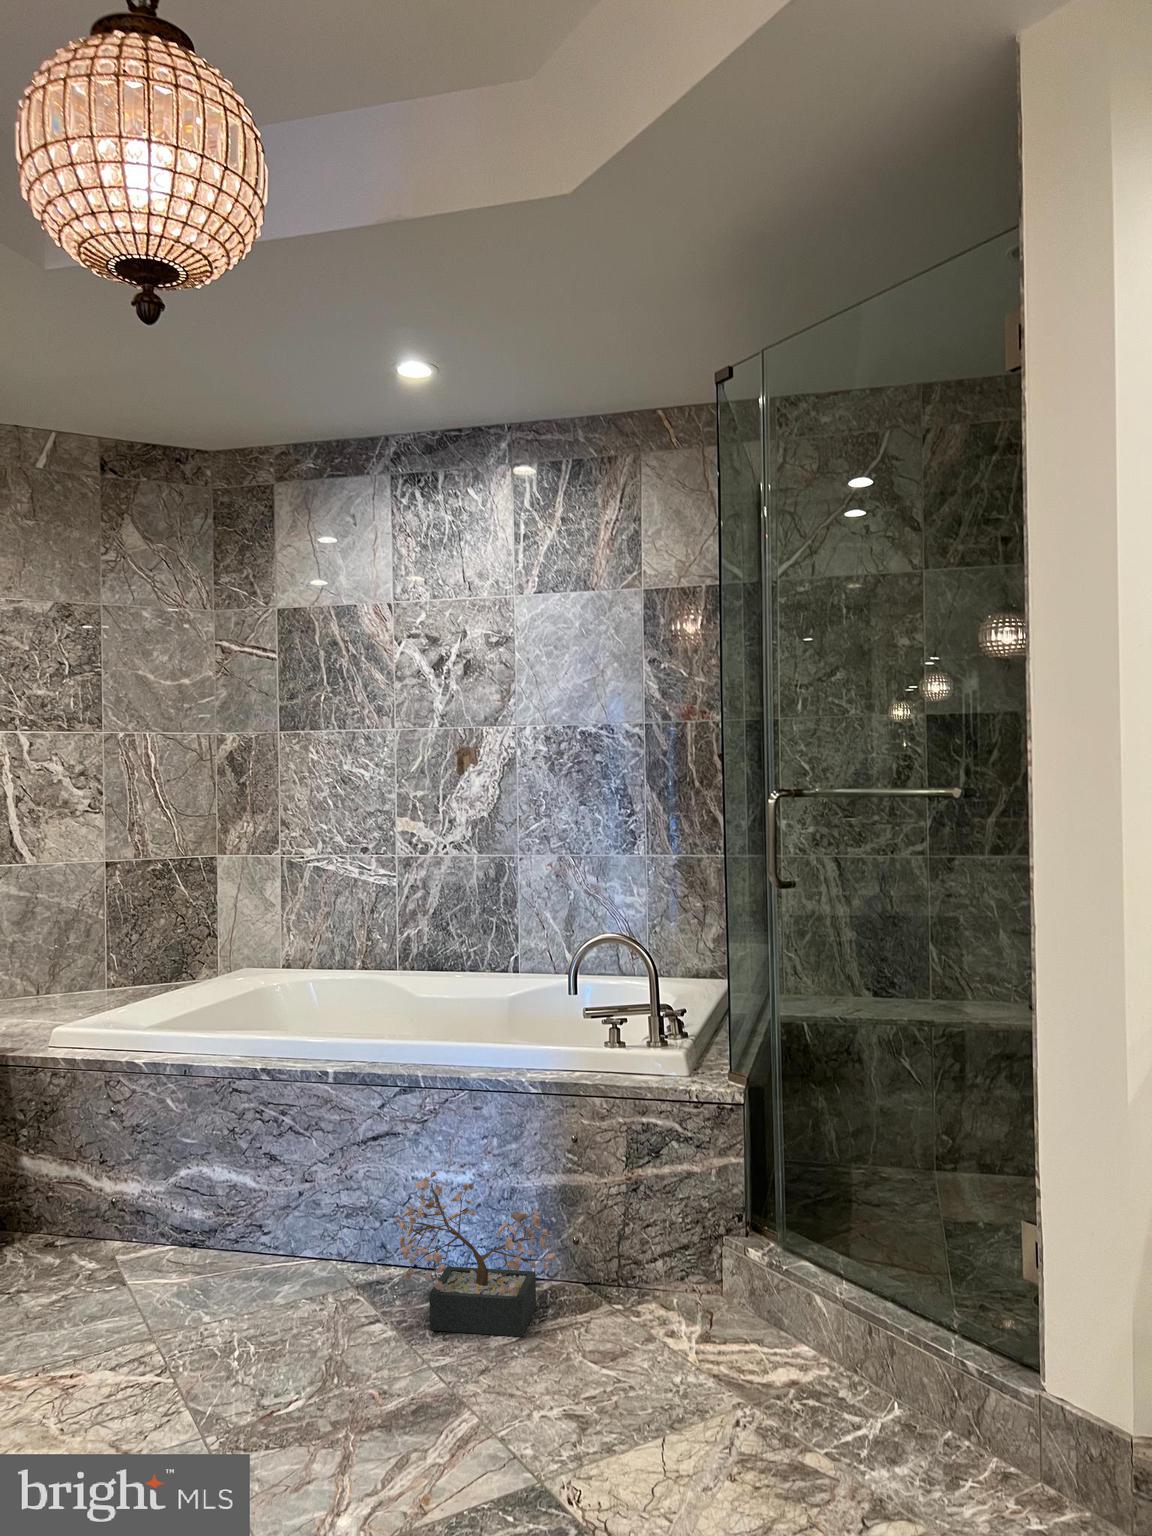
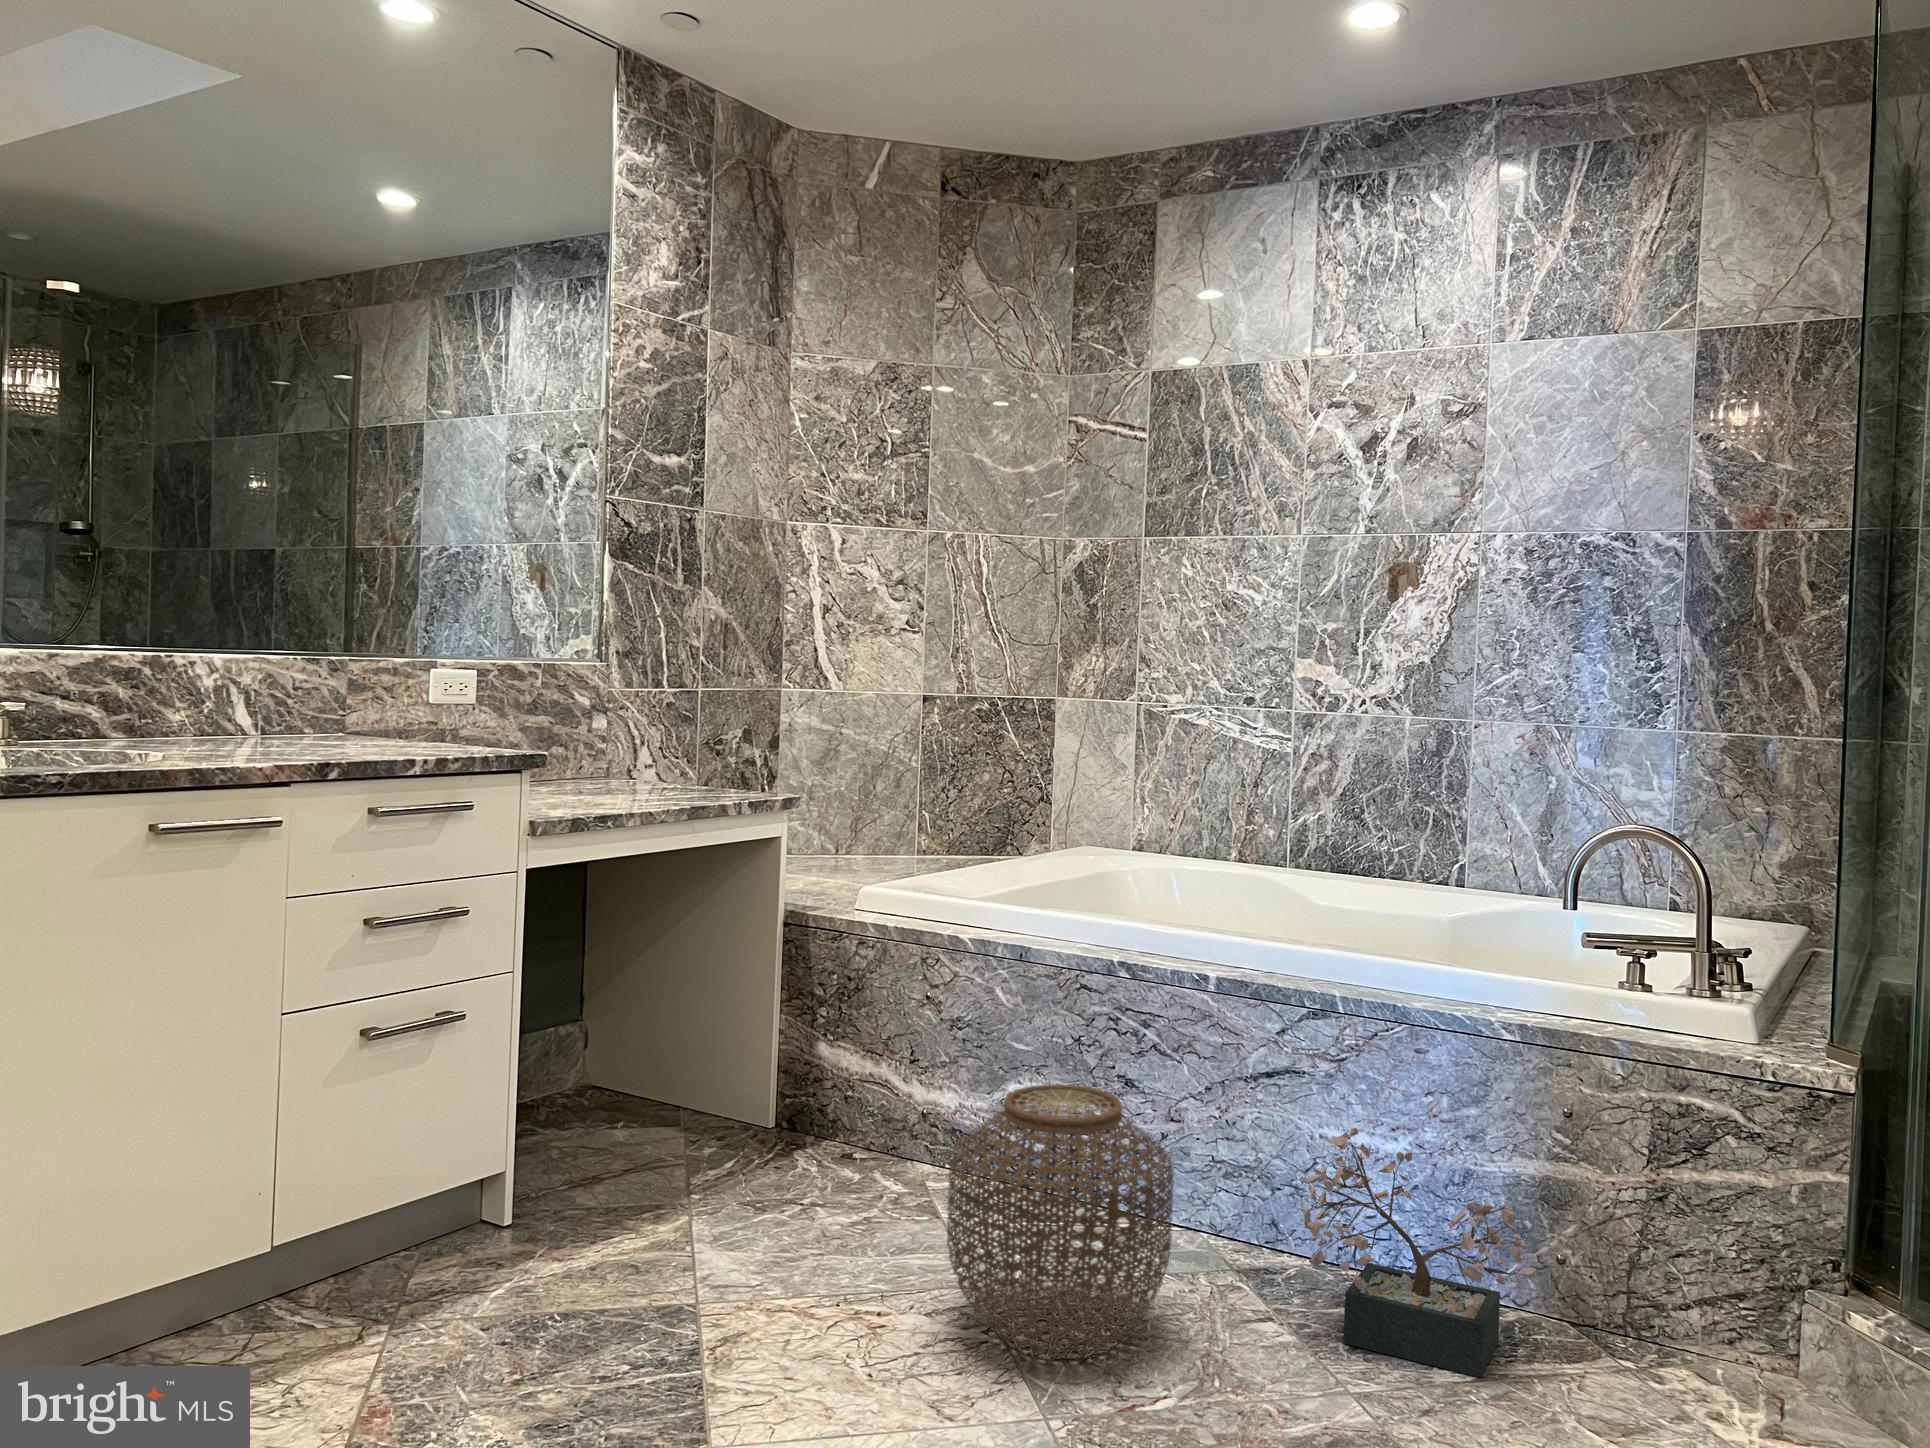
woven basket: none [121,1176,300,1391] -> present [947,1084,1174,1359]

